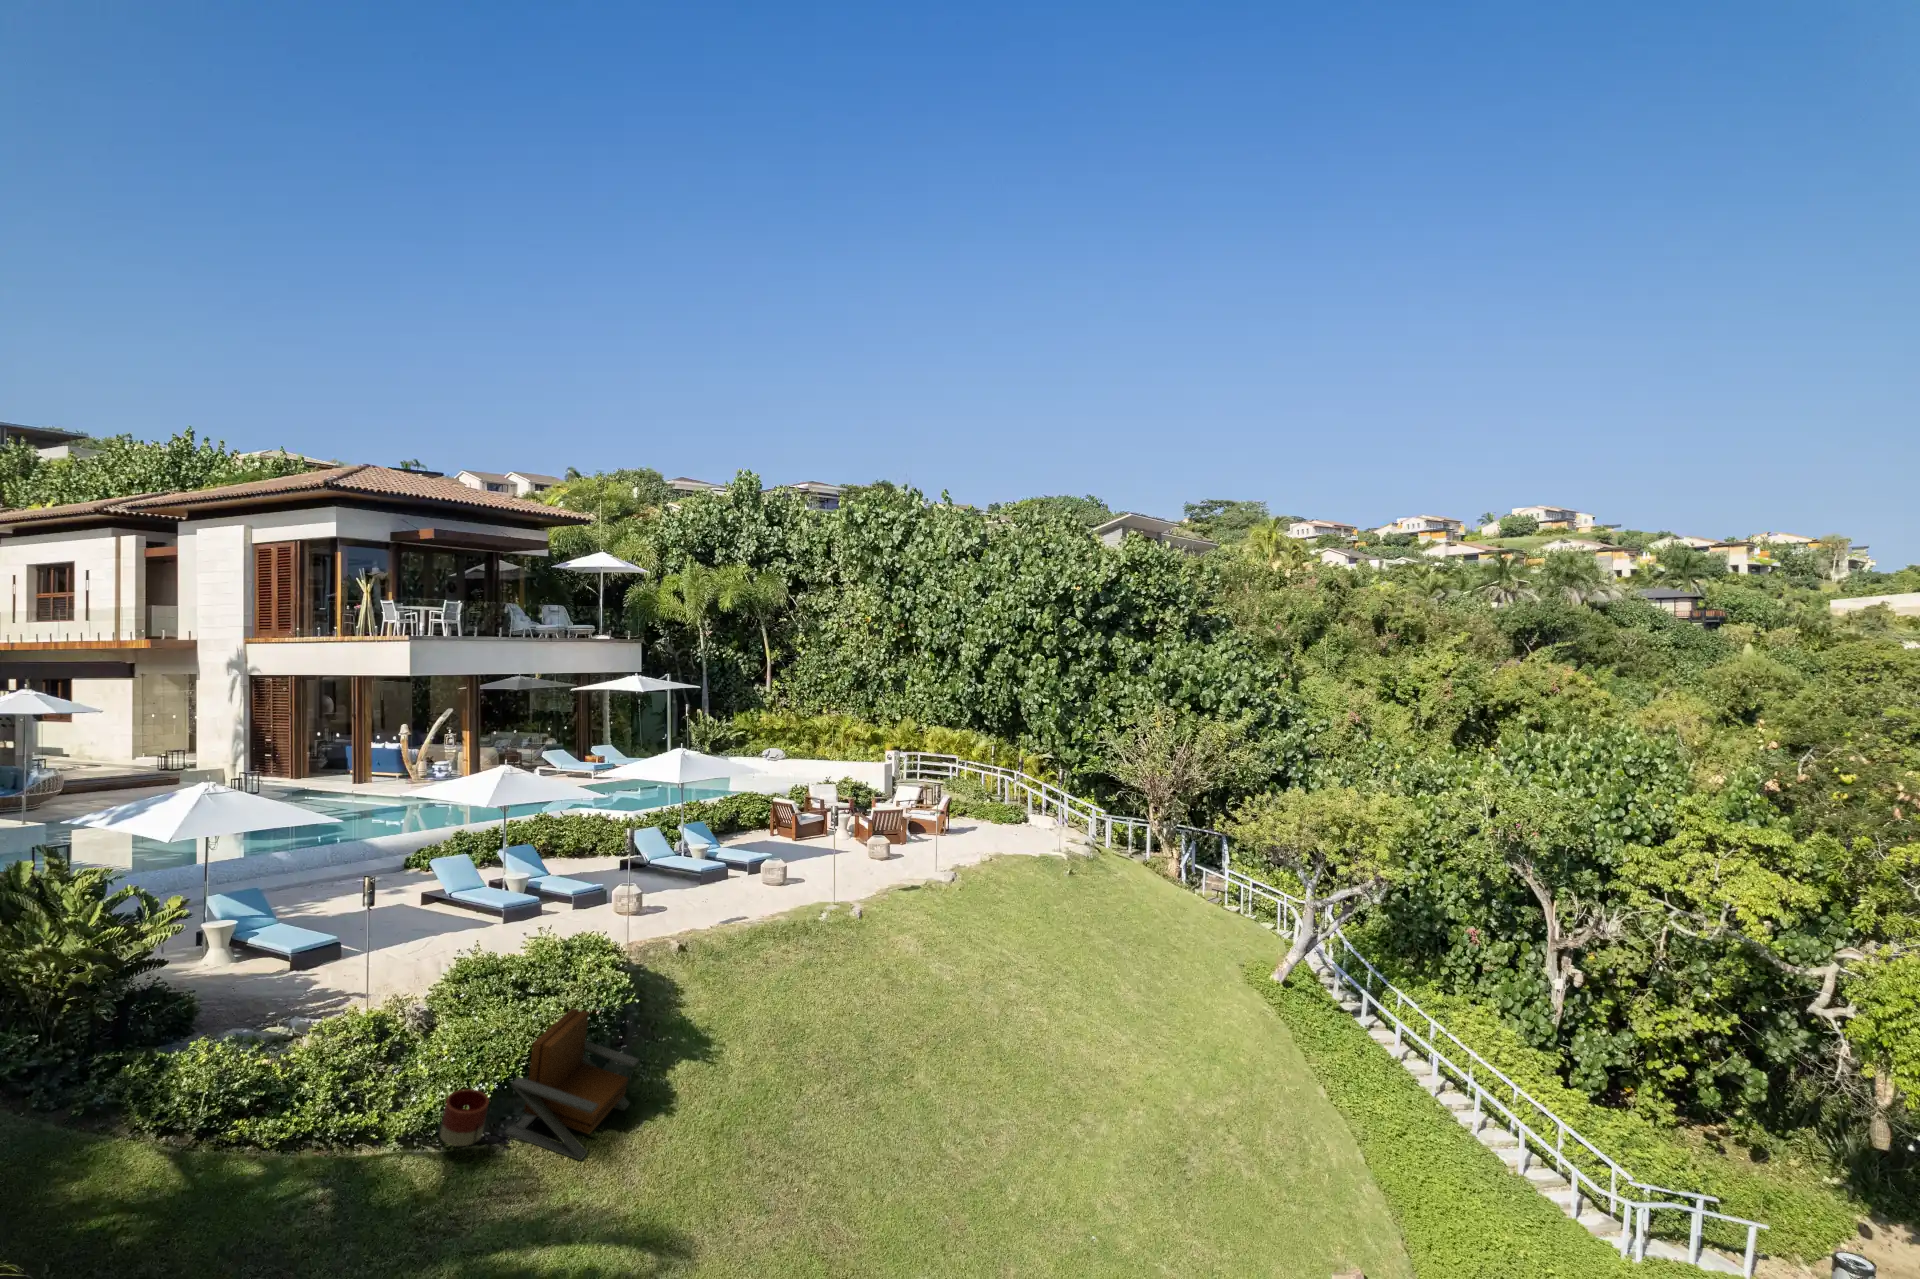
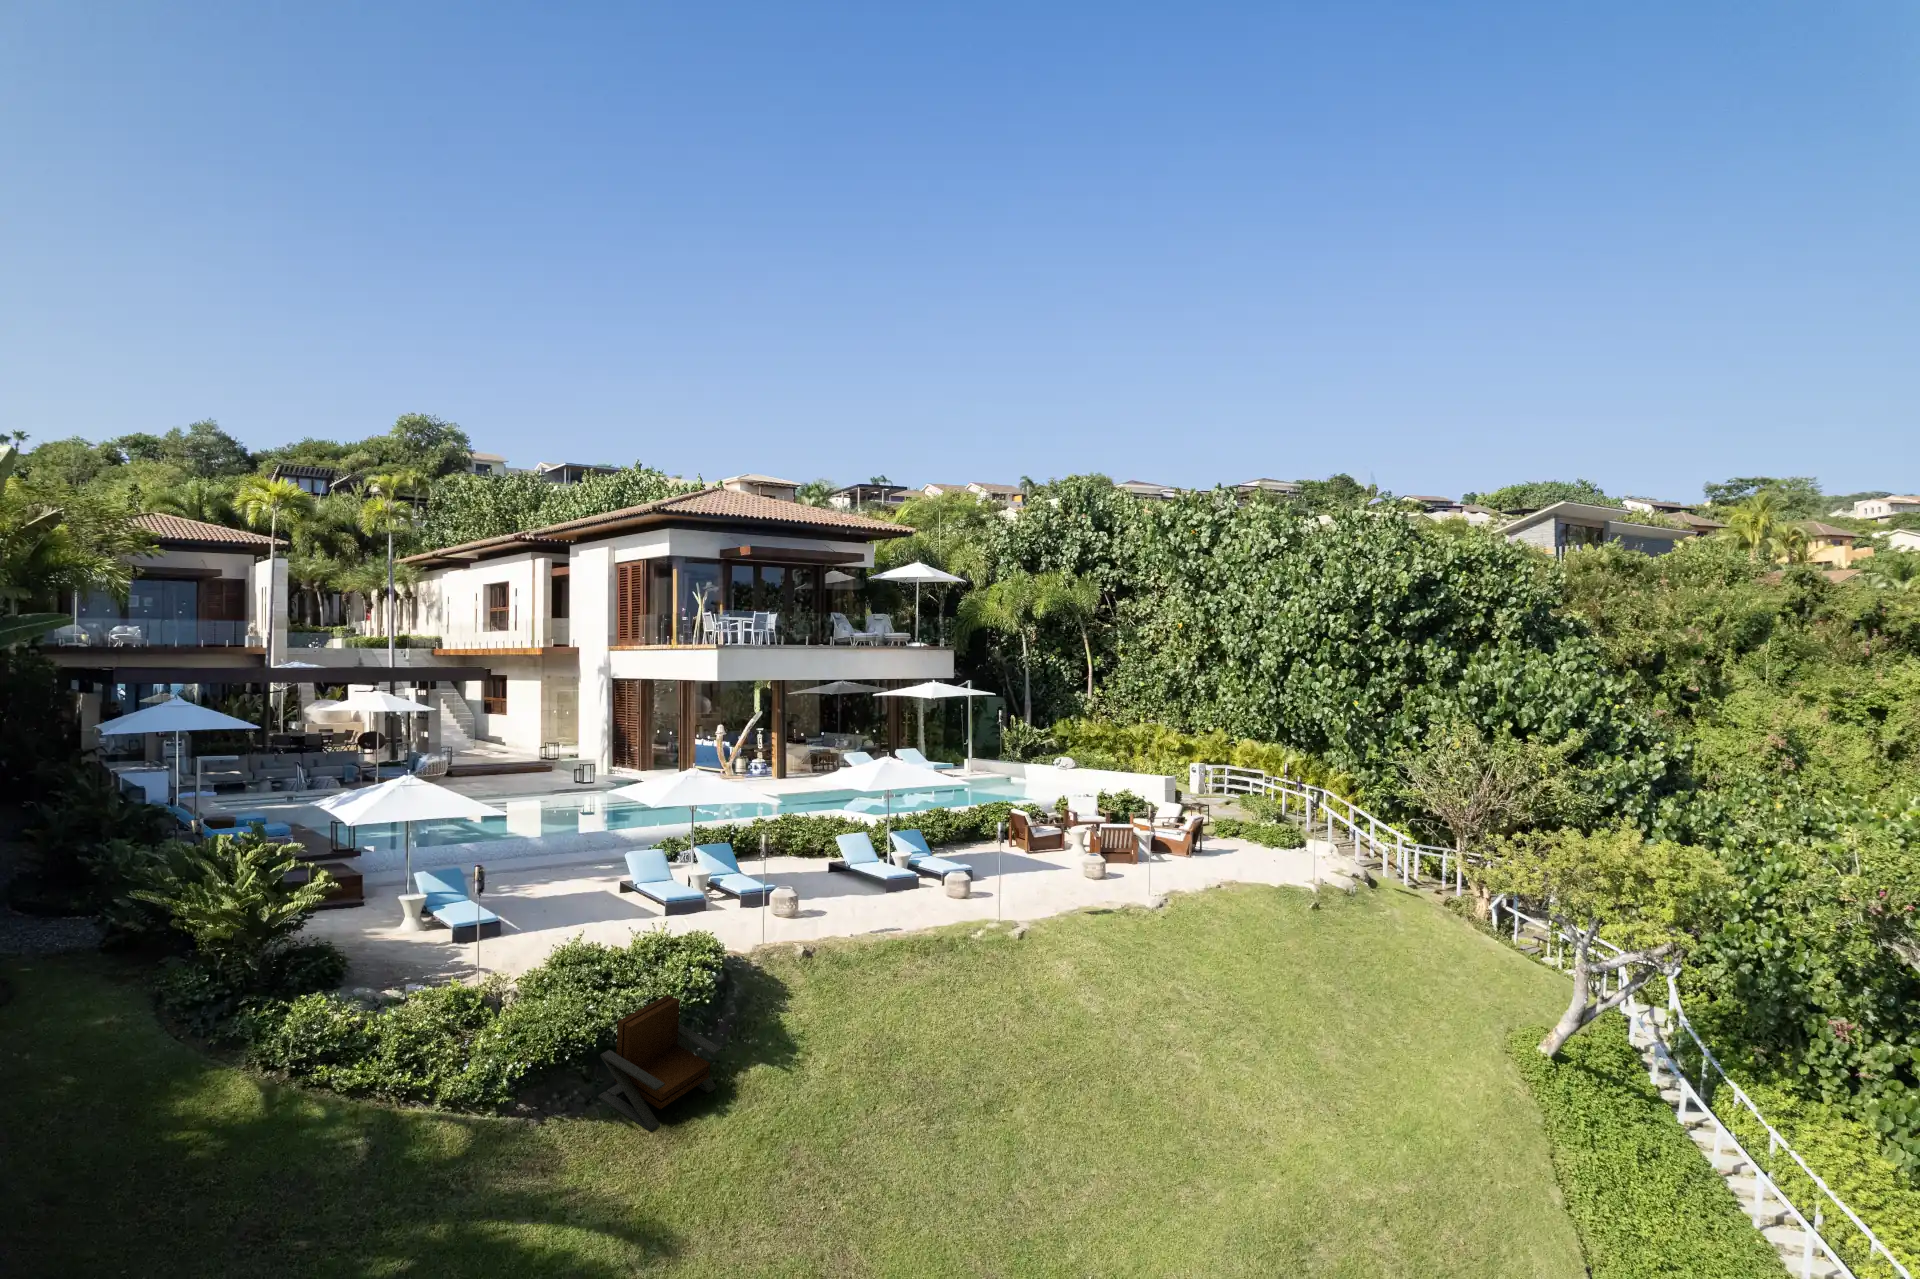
planter: present [439,1089,489,1159] -> none [536,1054,577,1115]

